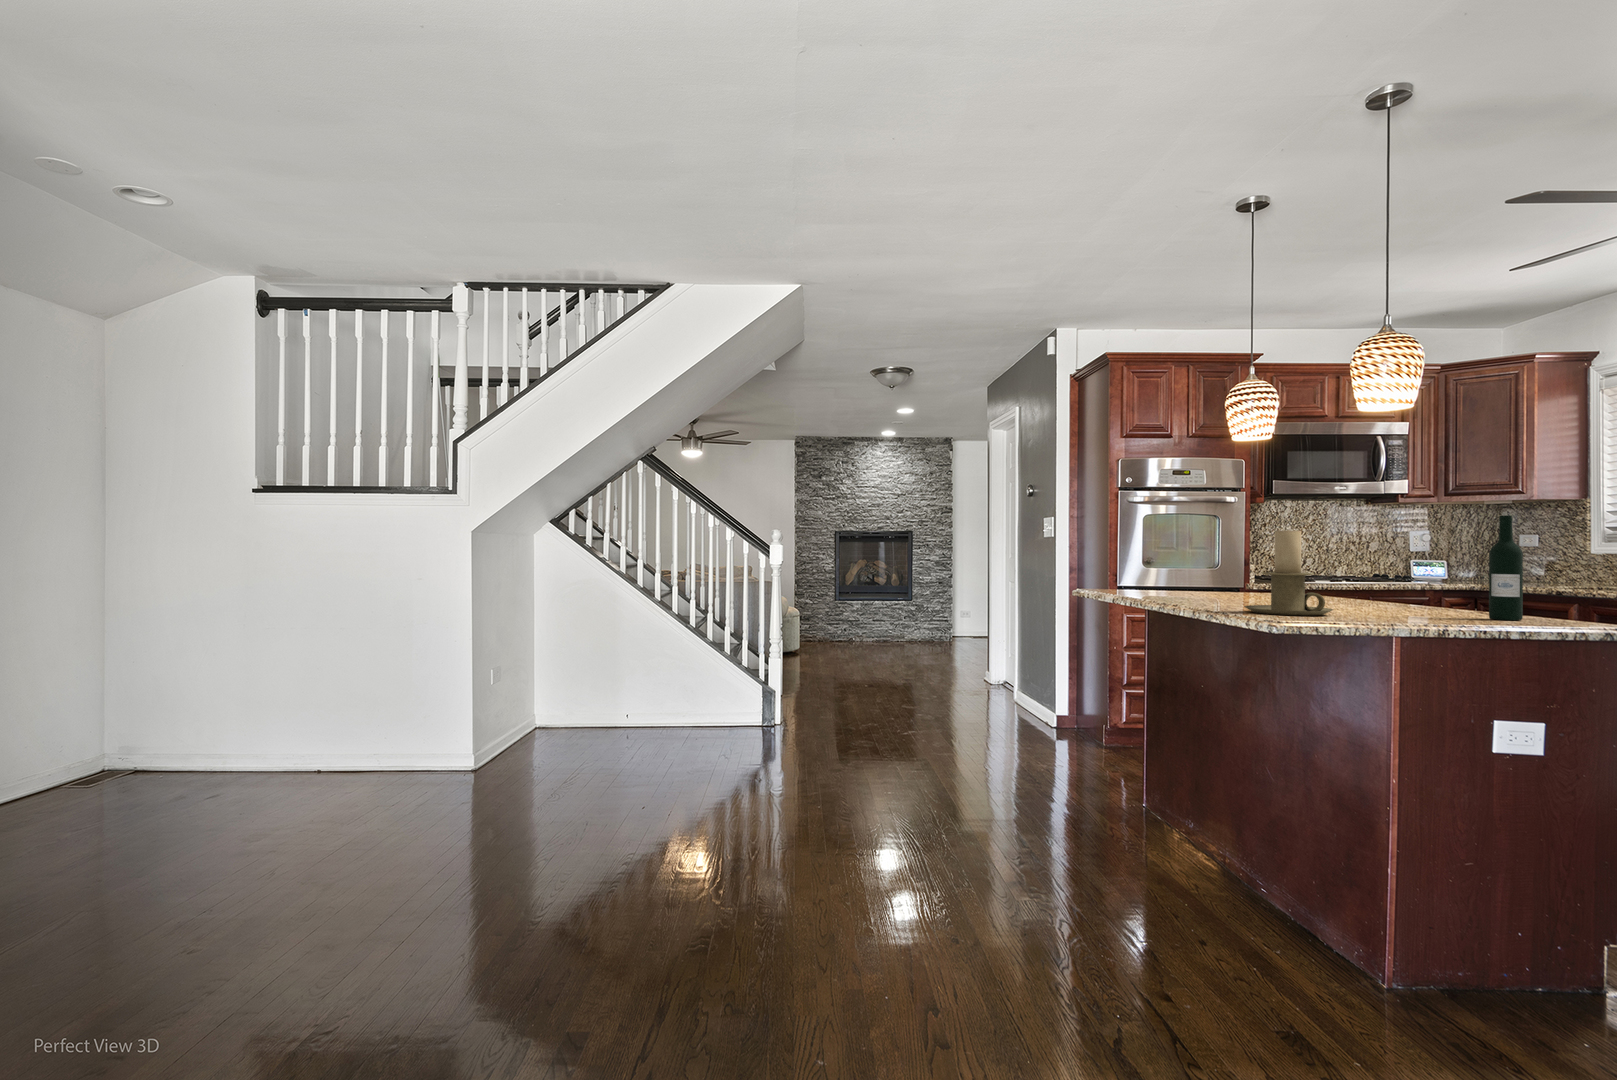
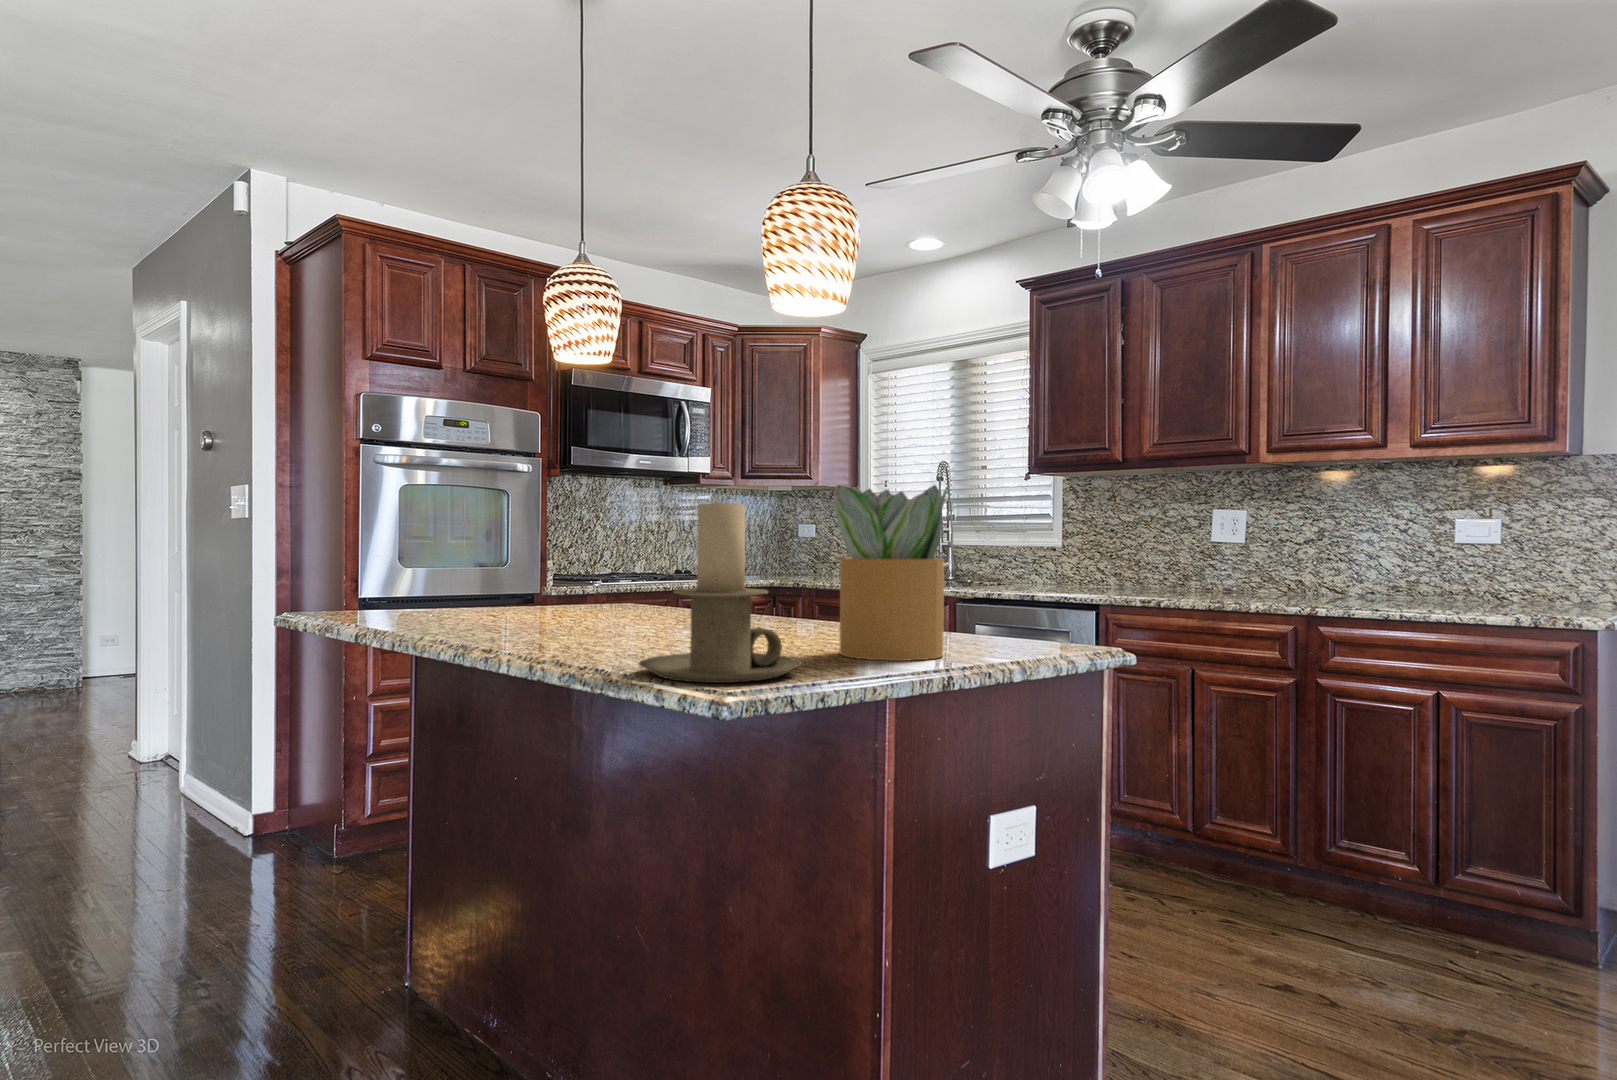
potted plant: none [1371,515,1458,618] -> present [827,485,947,661]
wine bottle: present [1489,515,1523,620] -> none [973,487,1016,653]

